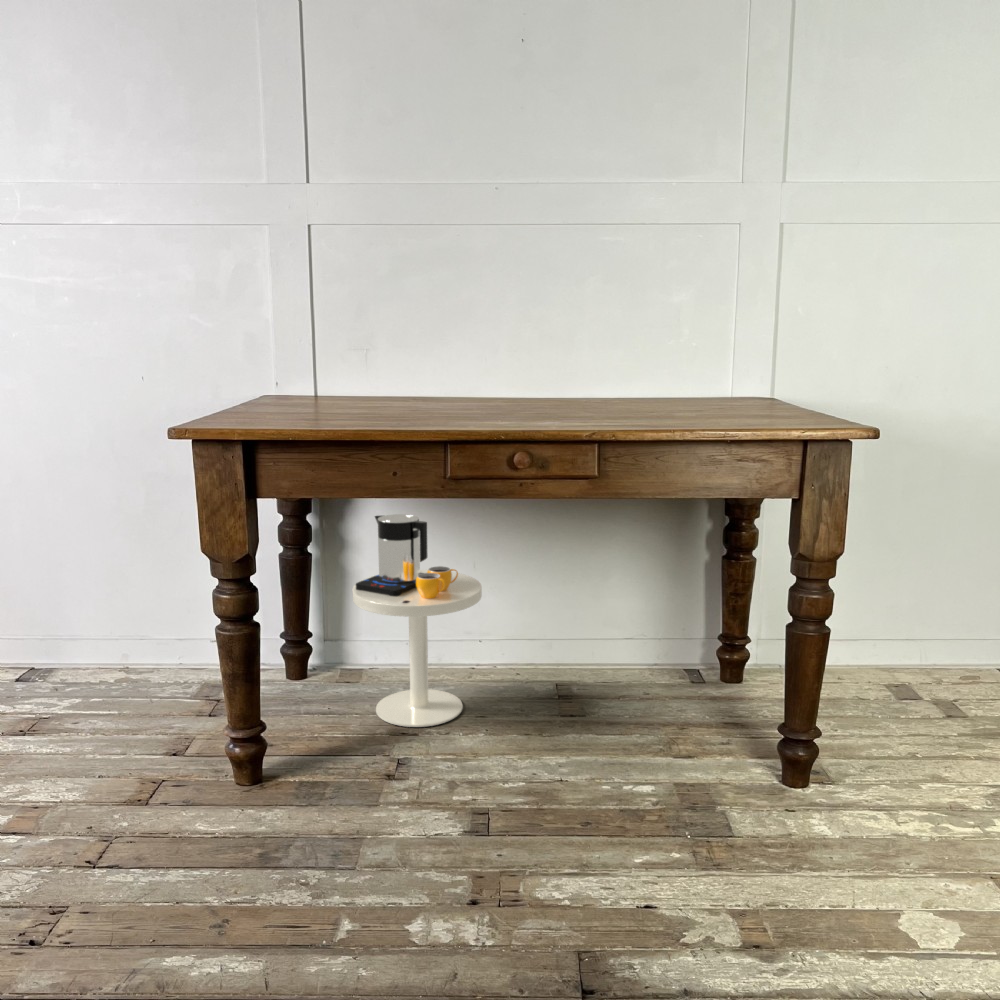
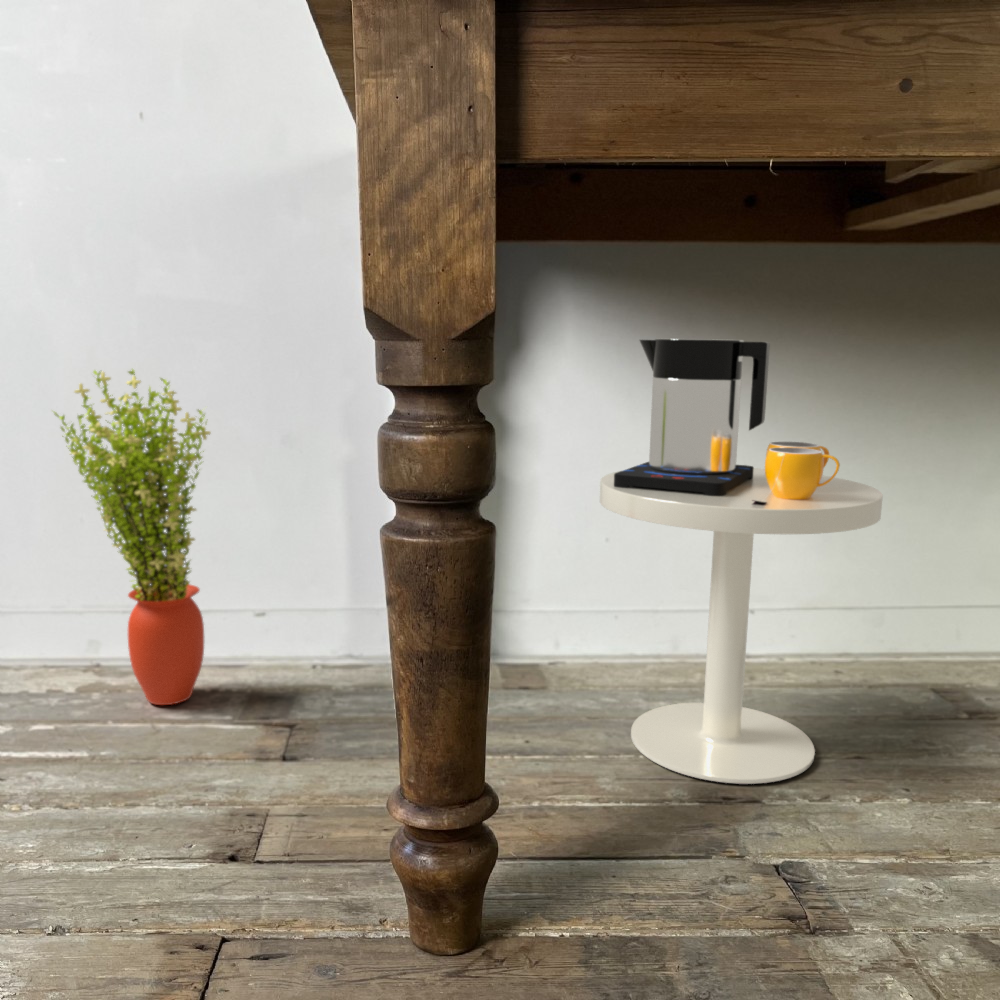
potted plant: none [100,526,178,690] -> present [54,370,210,705]

